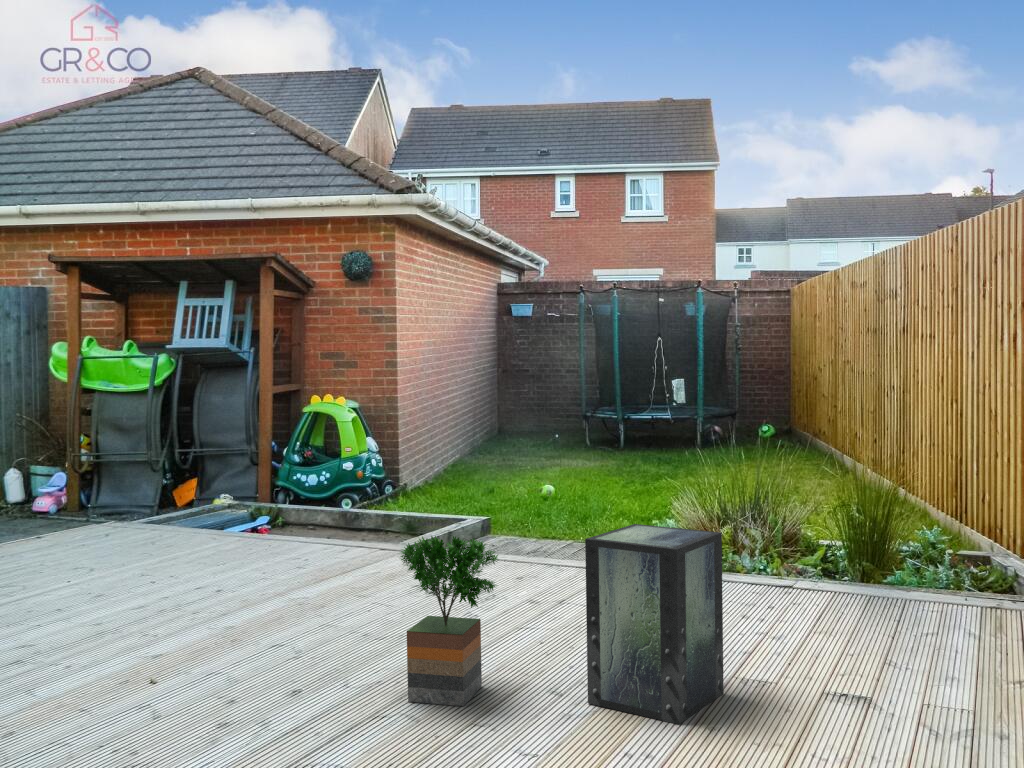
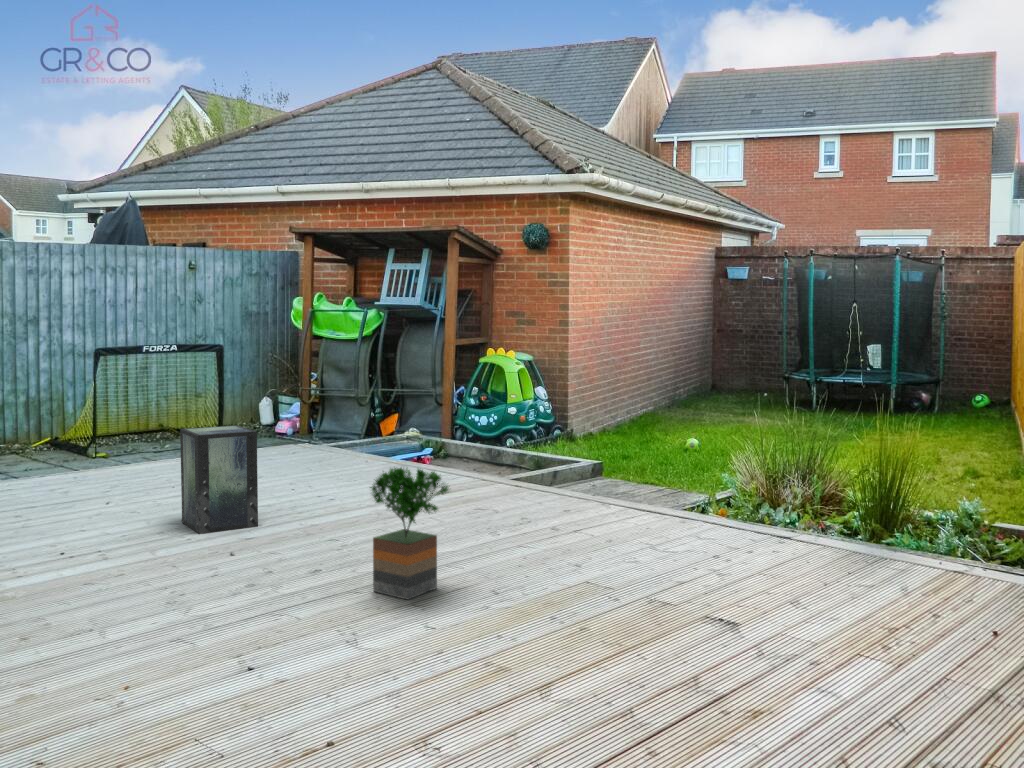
storage box: present [585,524,724,724] -> present [180,425,258,534]

